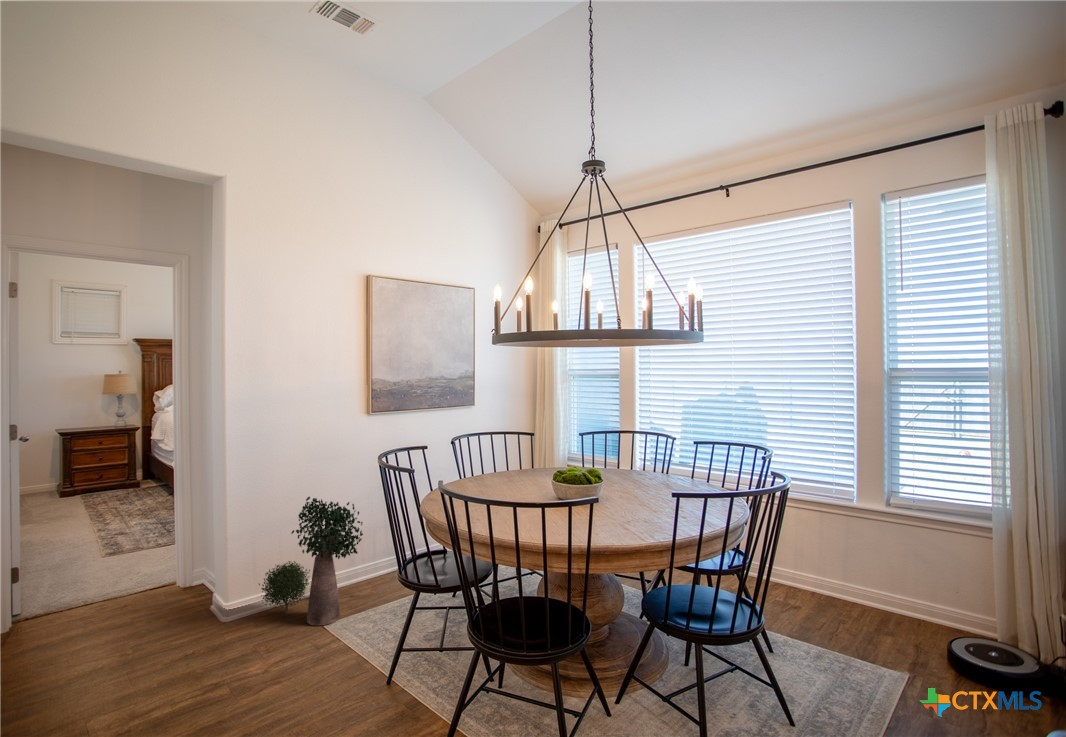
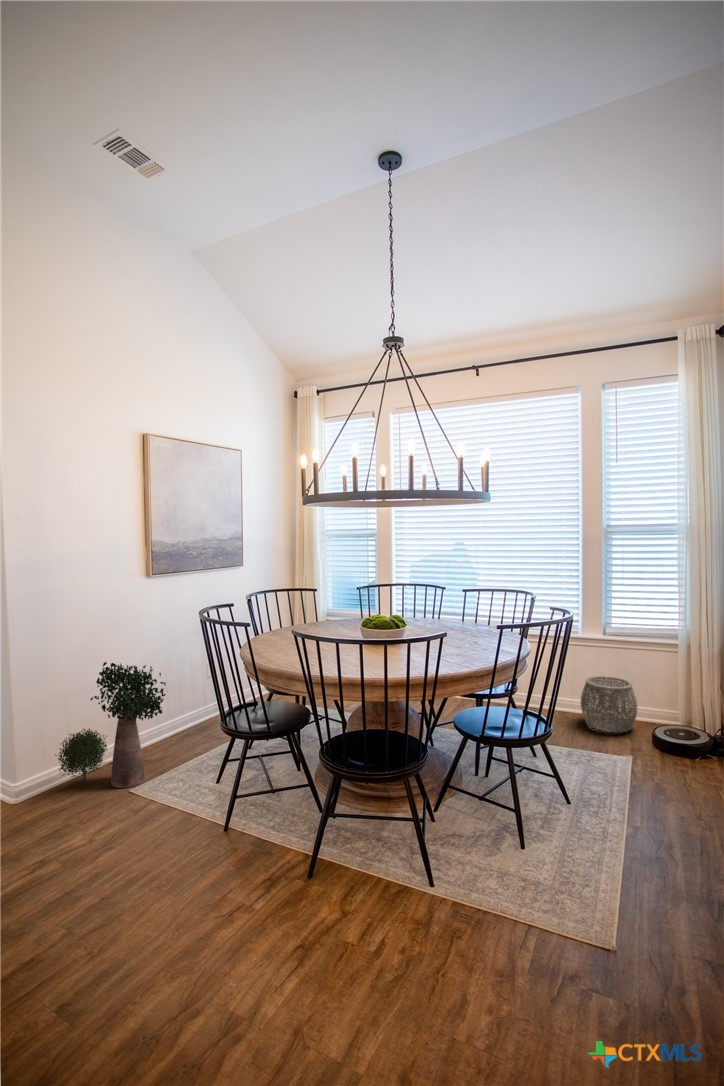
woven basket: none [848,558,928,636] -> present [580,676,638,733]

